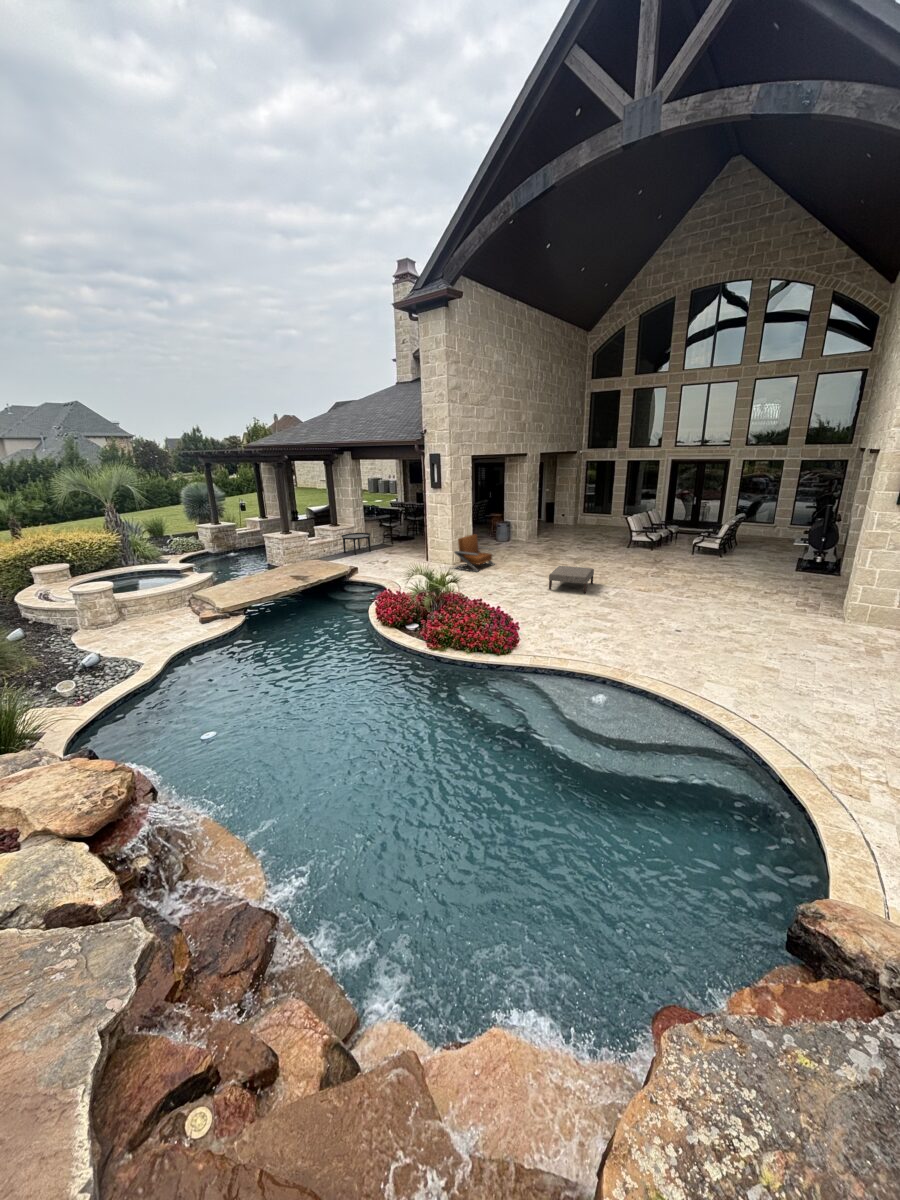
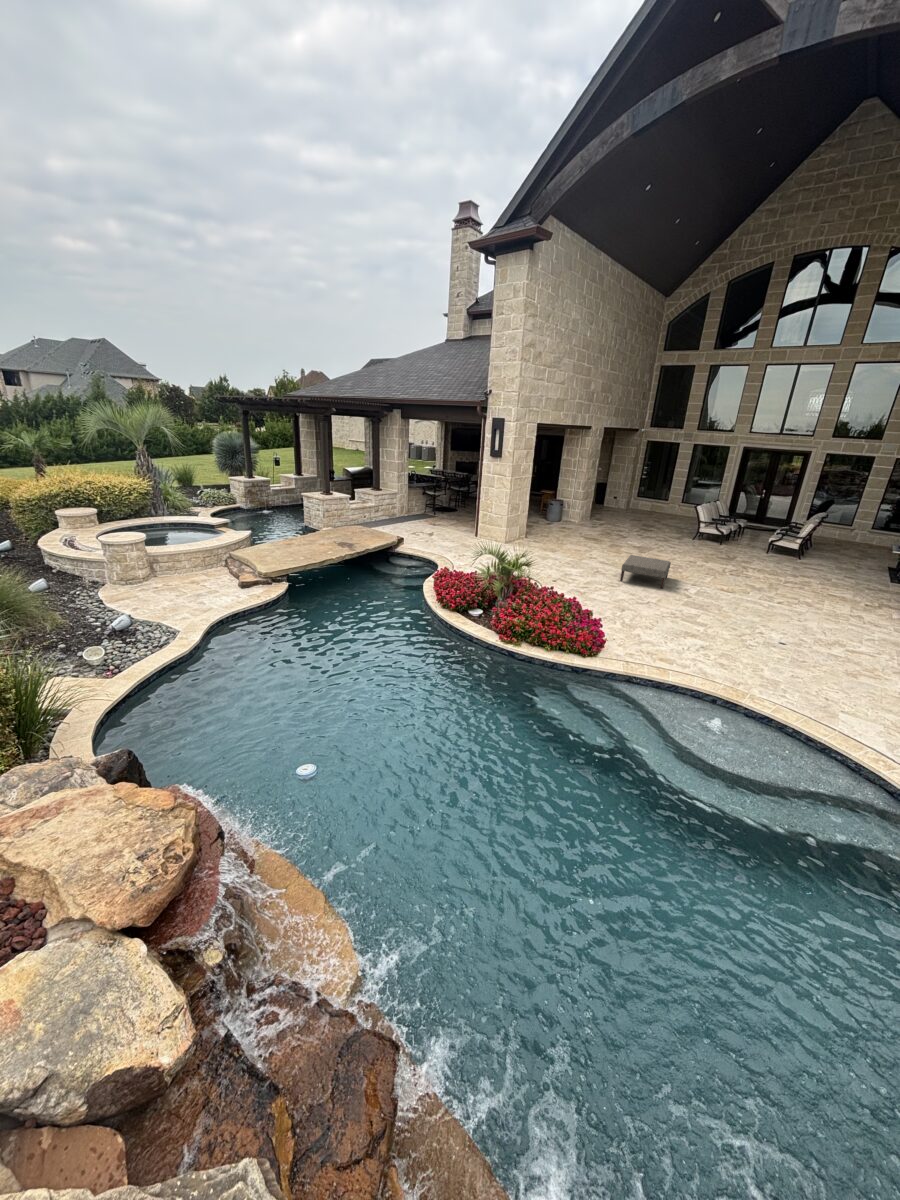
round table: present [341,533,371,555] -> none [383,500,415,524]
lounge chair: present [454,534,495,572] -> none [509,512,555,554]

